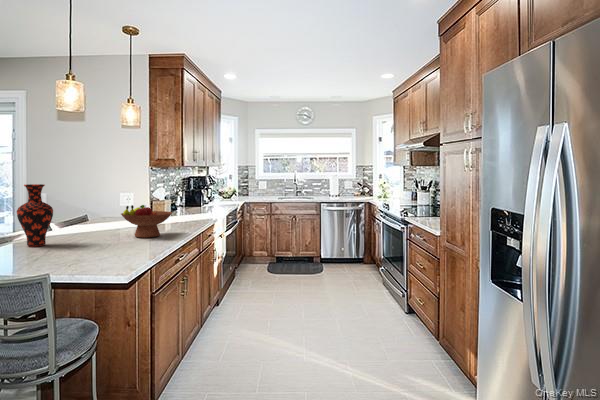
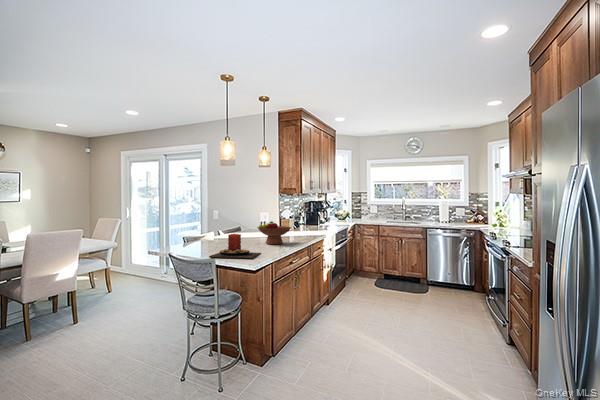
vase: present [17,184,53,247] -> none [196,206,216,247]
candle: none [41,227,130,267] -> present [209,234,261,259]

